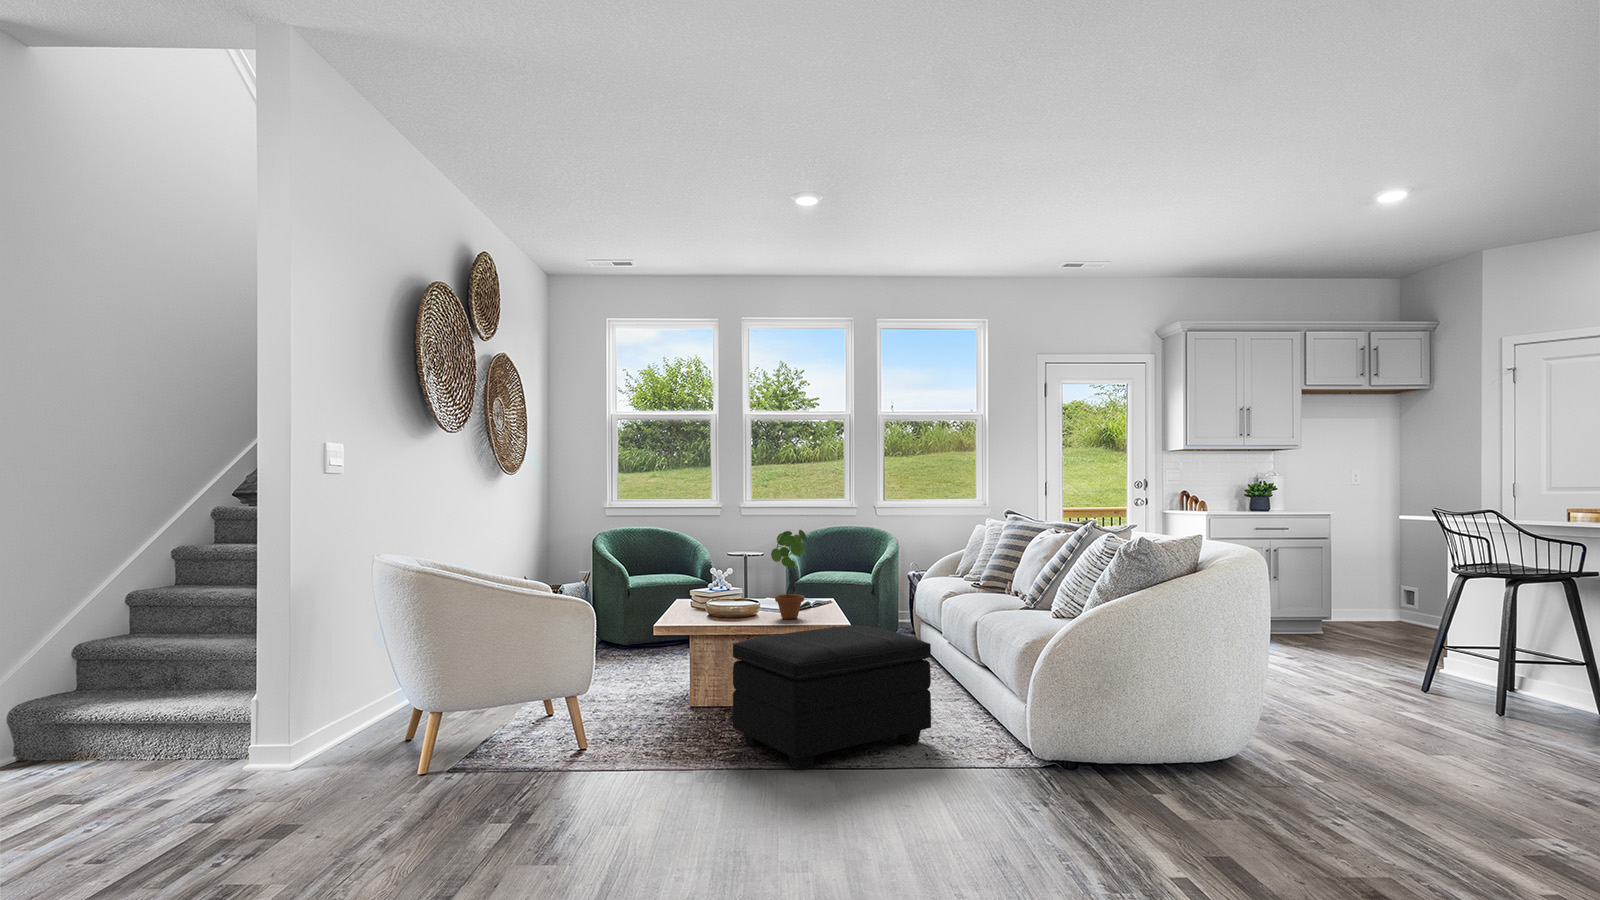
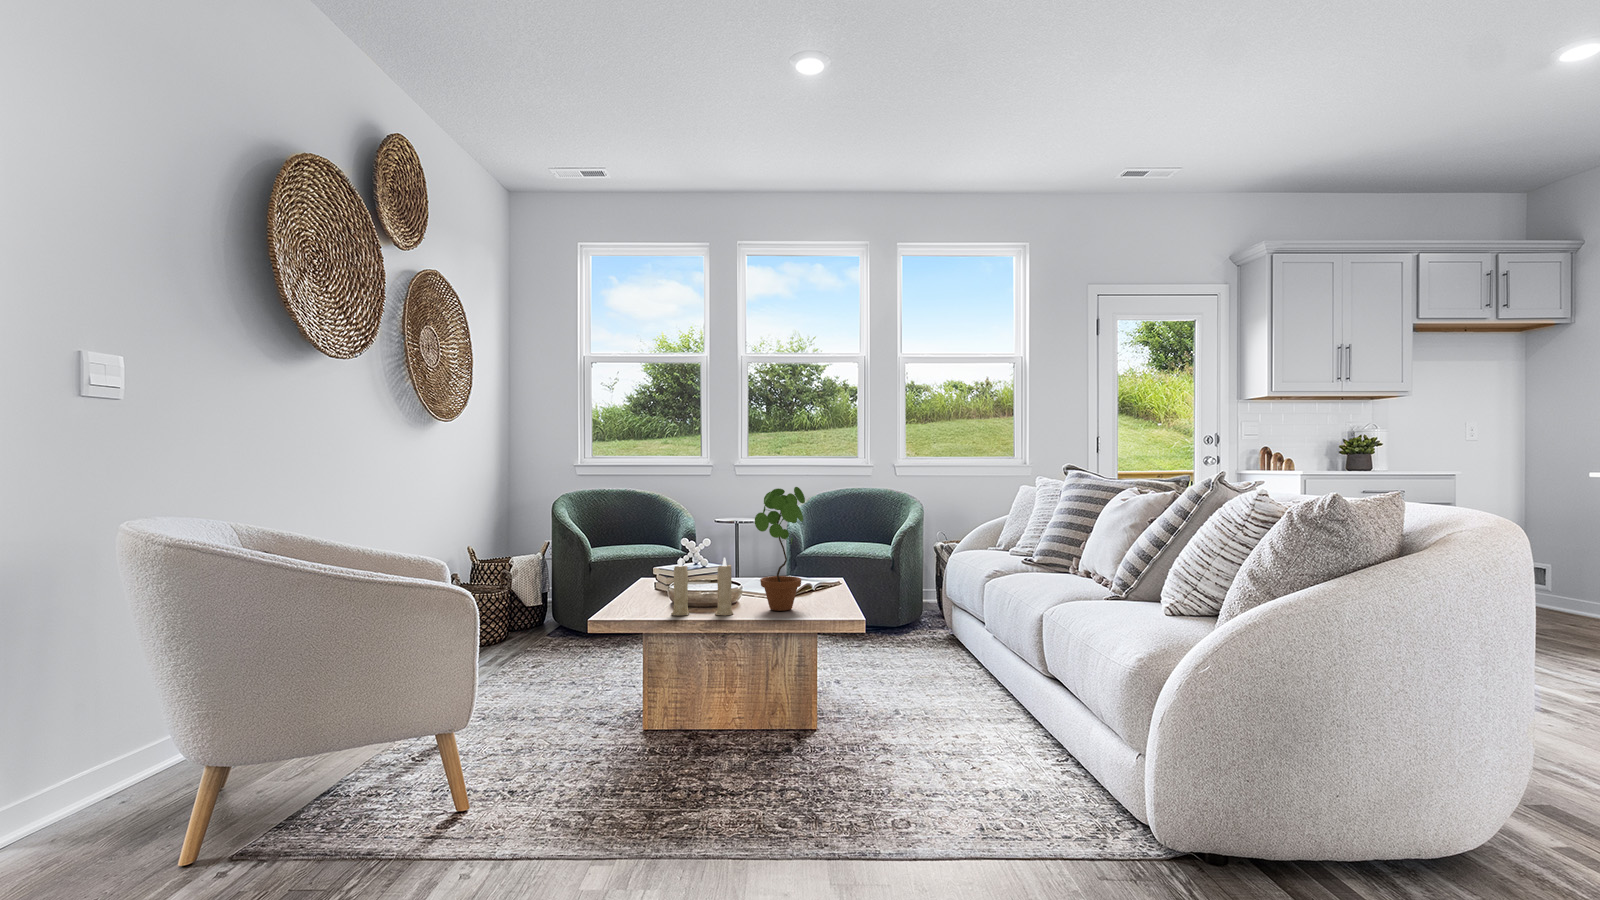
candle: none [711,579,756,622] -> present [671,558,733,616]
footstool: present [733,626,931,770] -> none [691,623,987,860]

